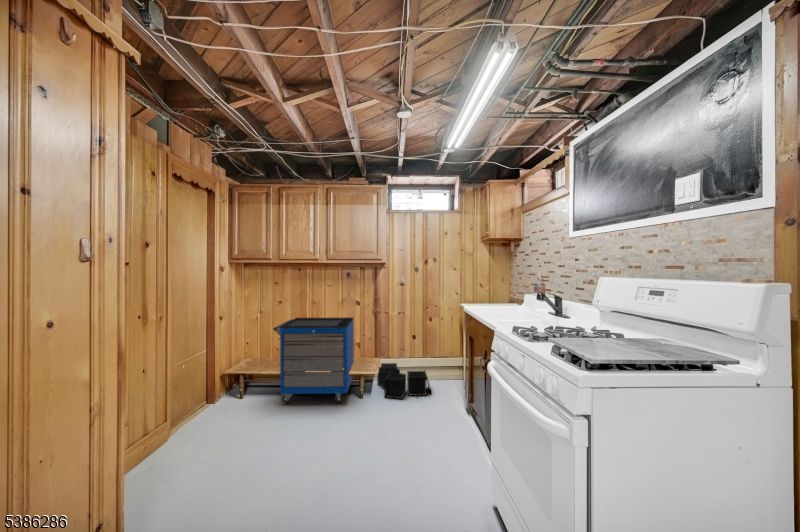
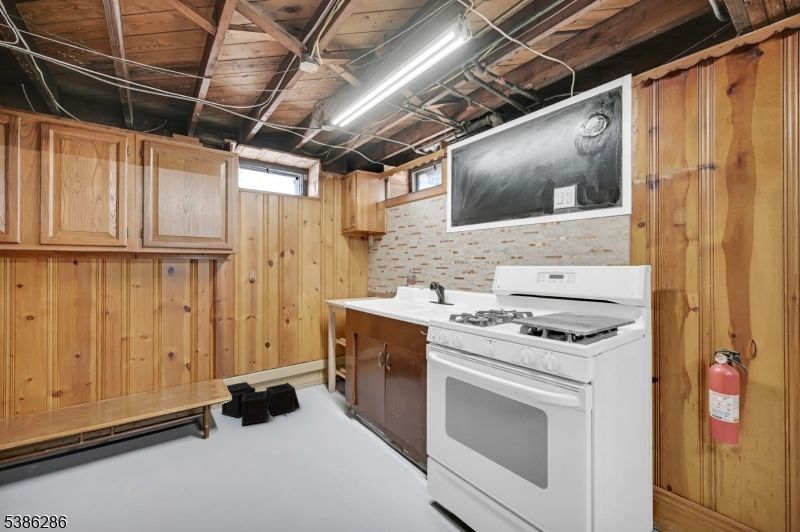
storage cabinet: present [273,317,354,404] -> none [44,329,191,479]

